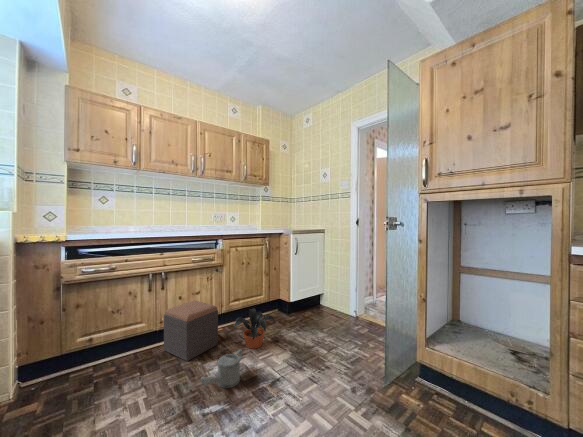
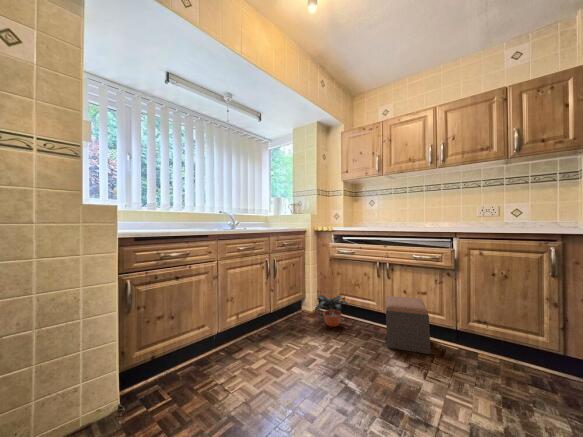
potted plant: present [234,309,275,349] -> present [315,295,348,326]
watering can: present [201,349,242,388] -> none [348,351,413,390]

